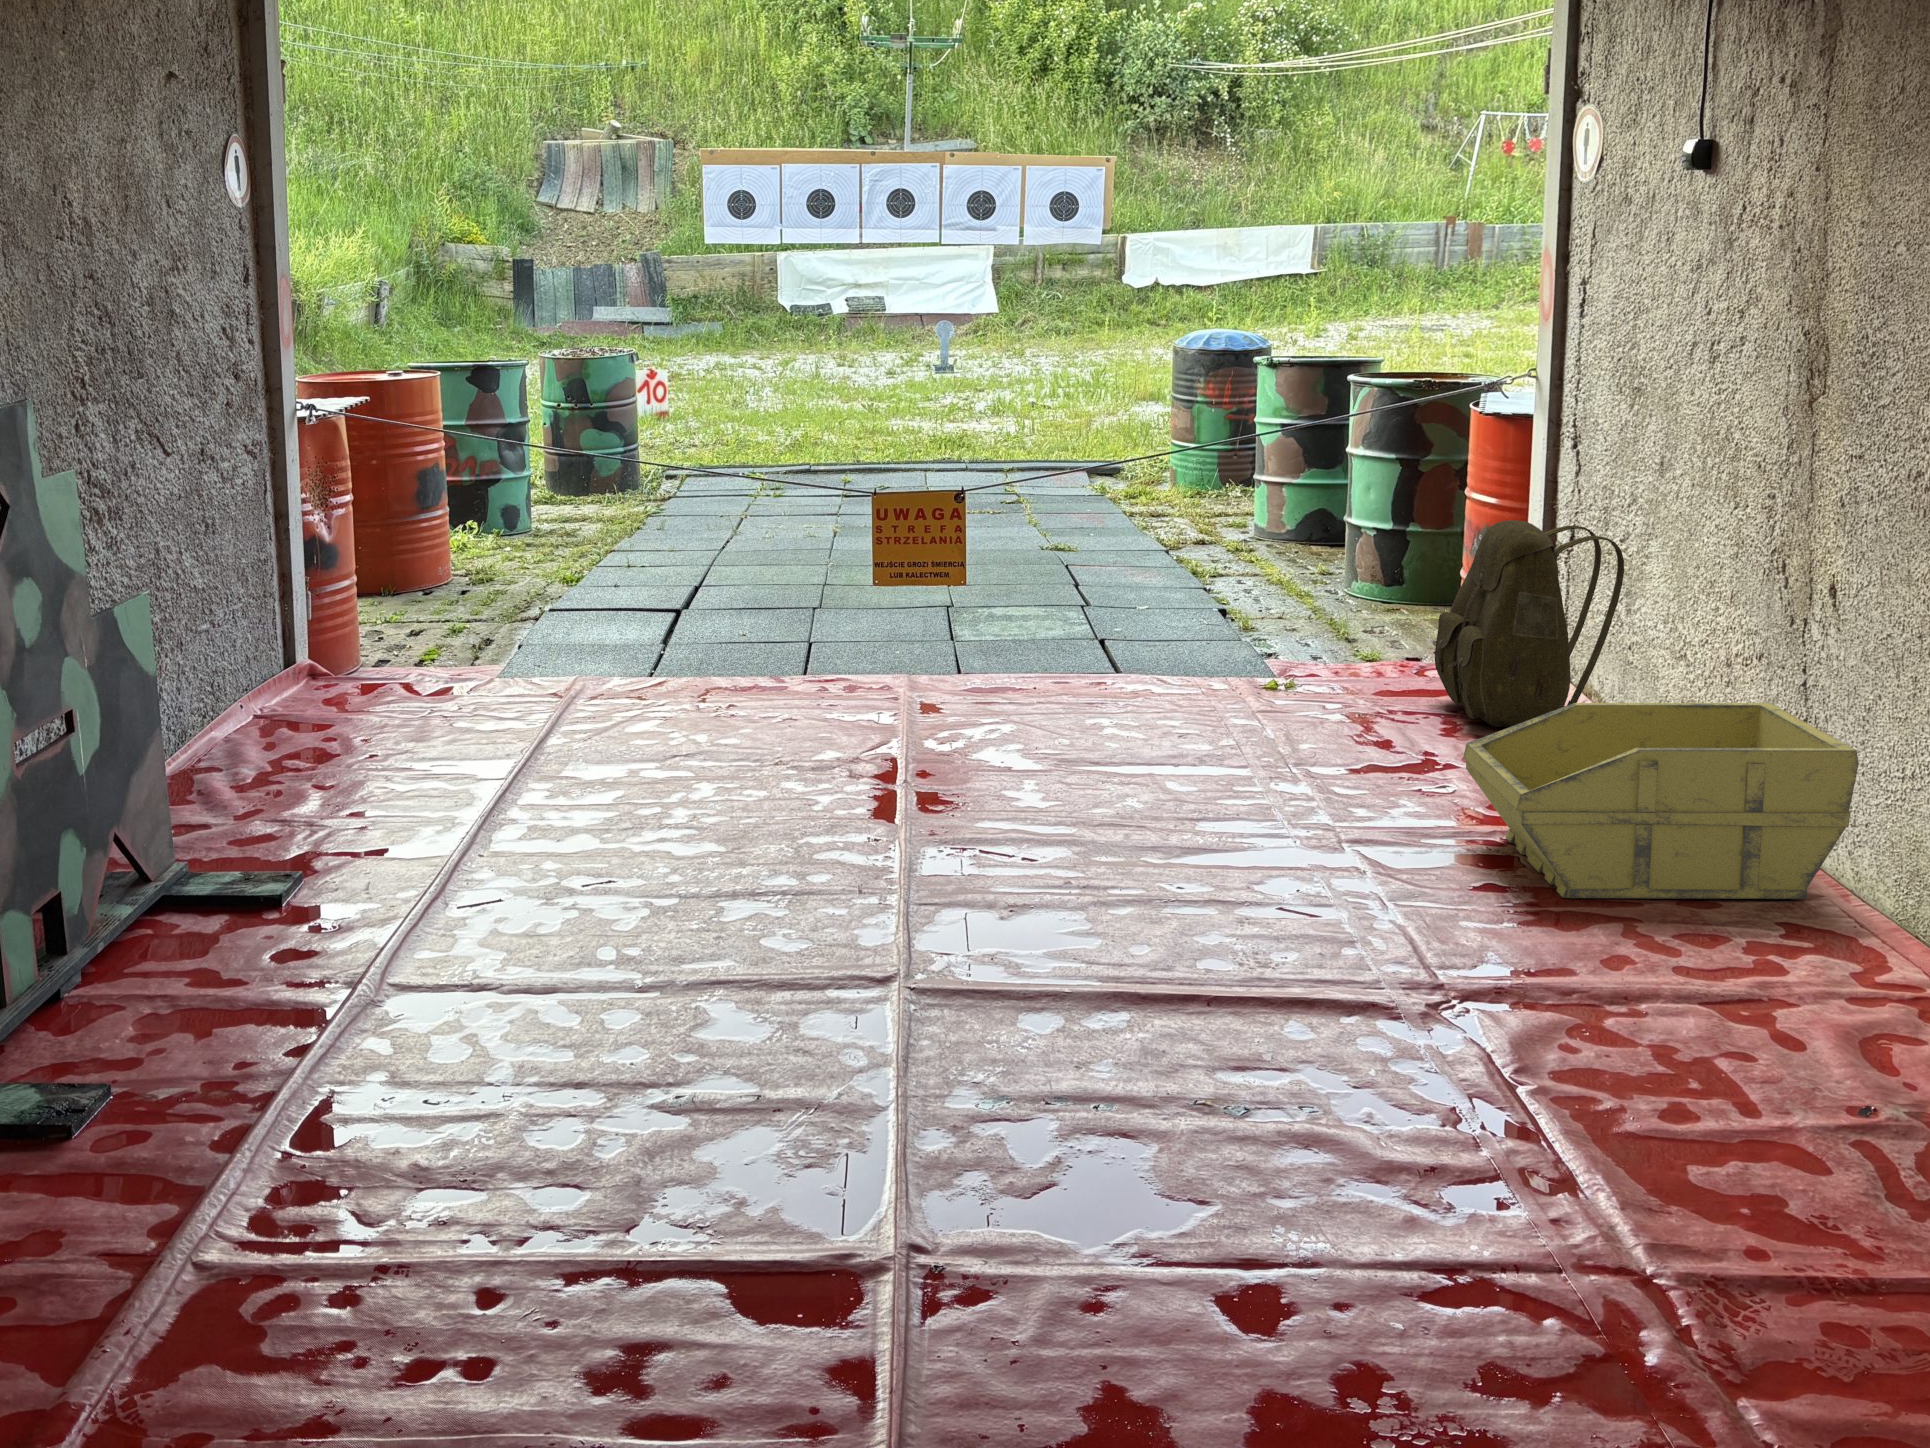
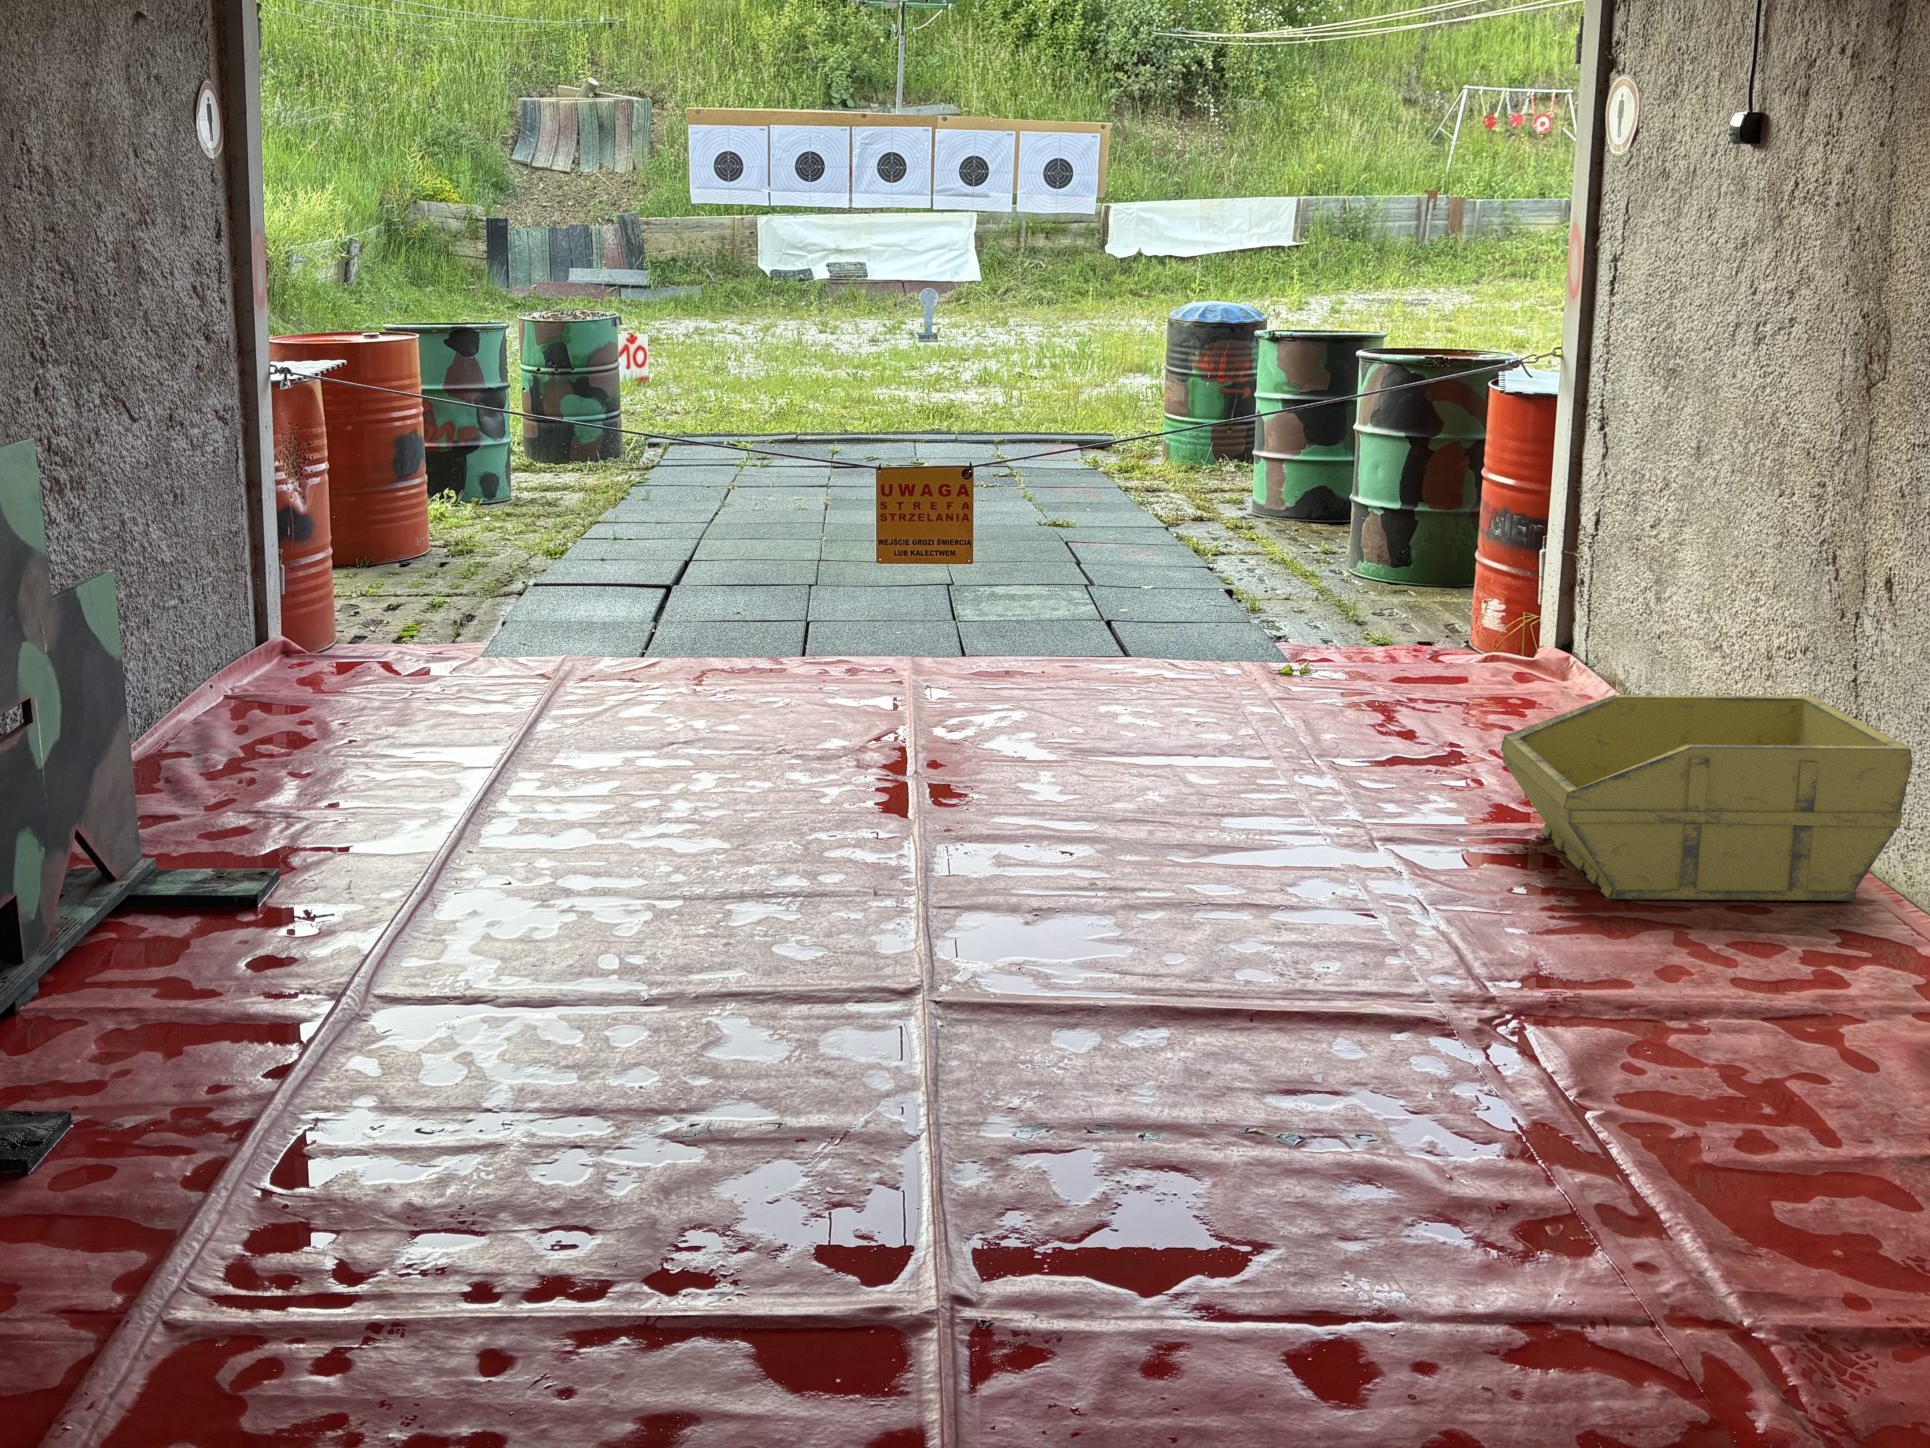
backpack: present [1435,520,1624,727] -> none [1453,503,1649,714]

